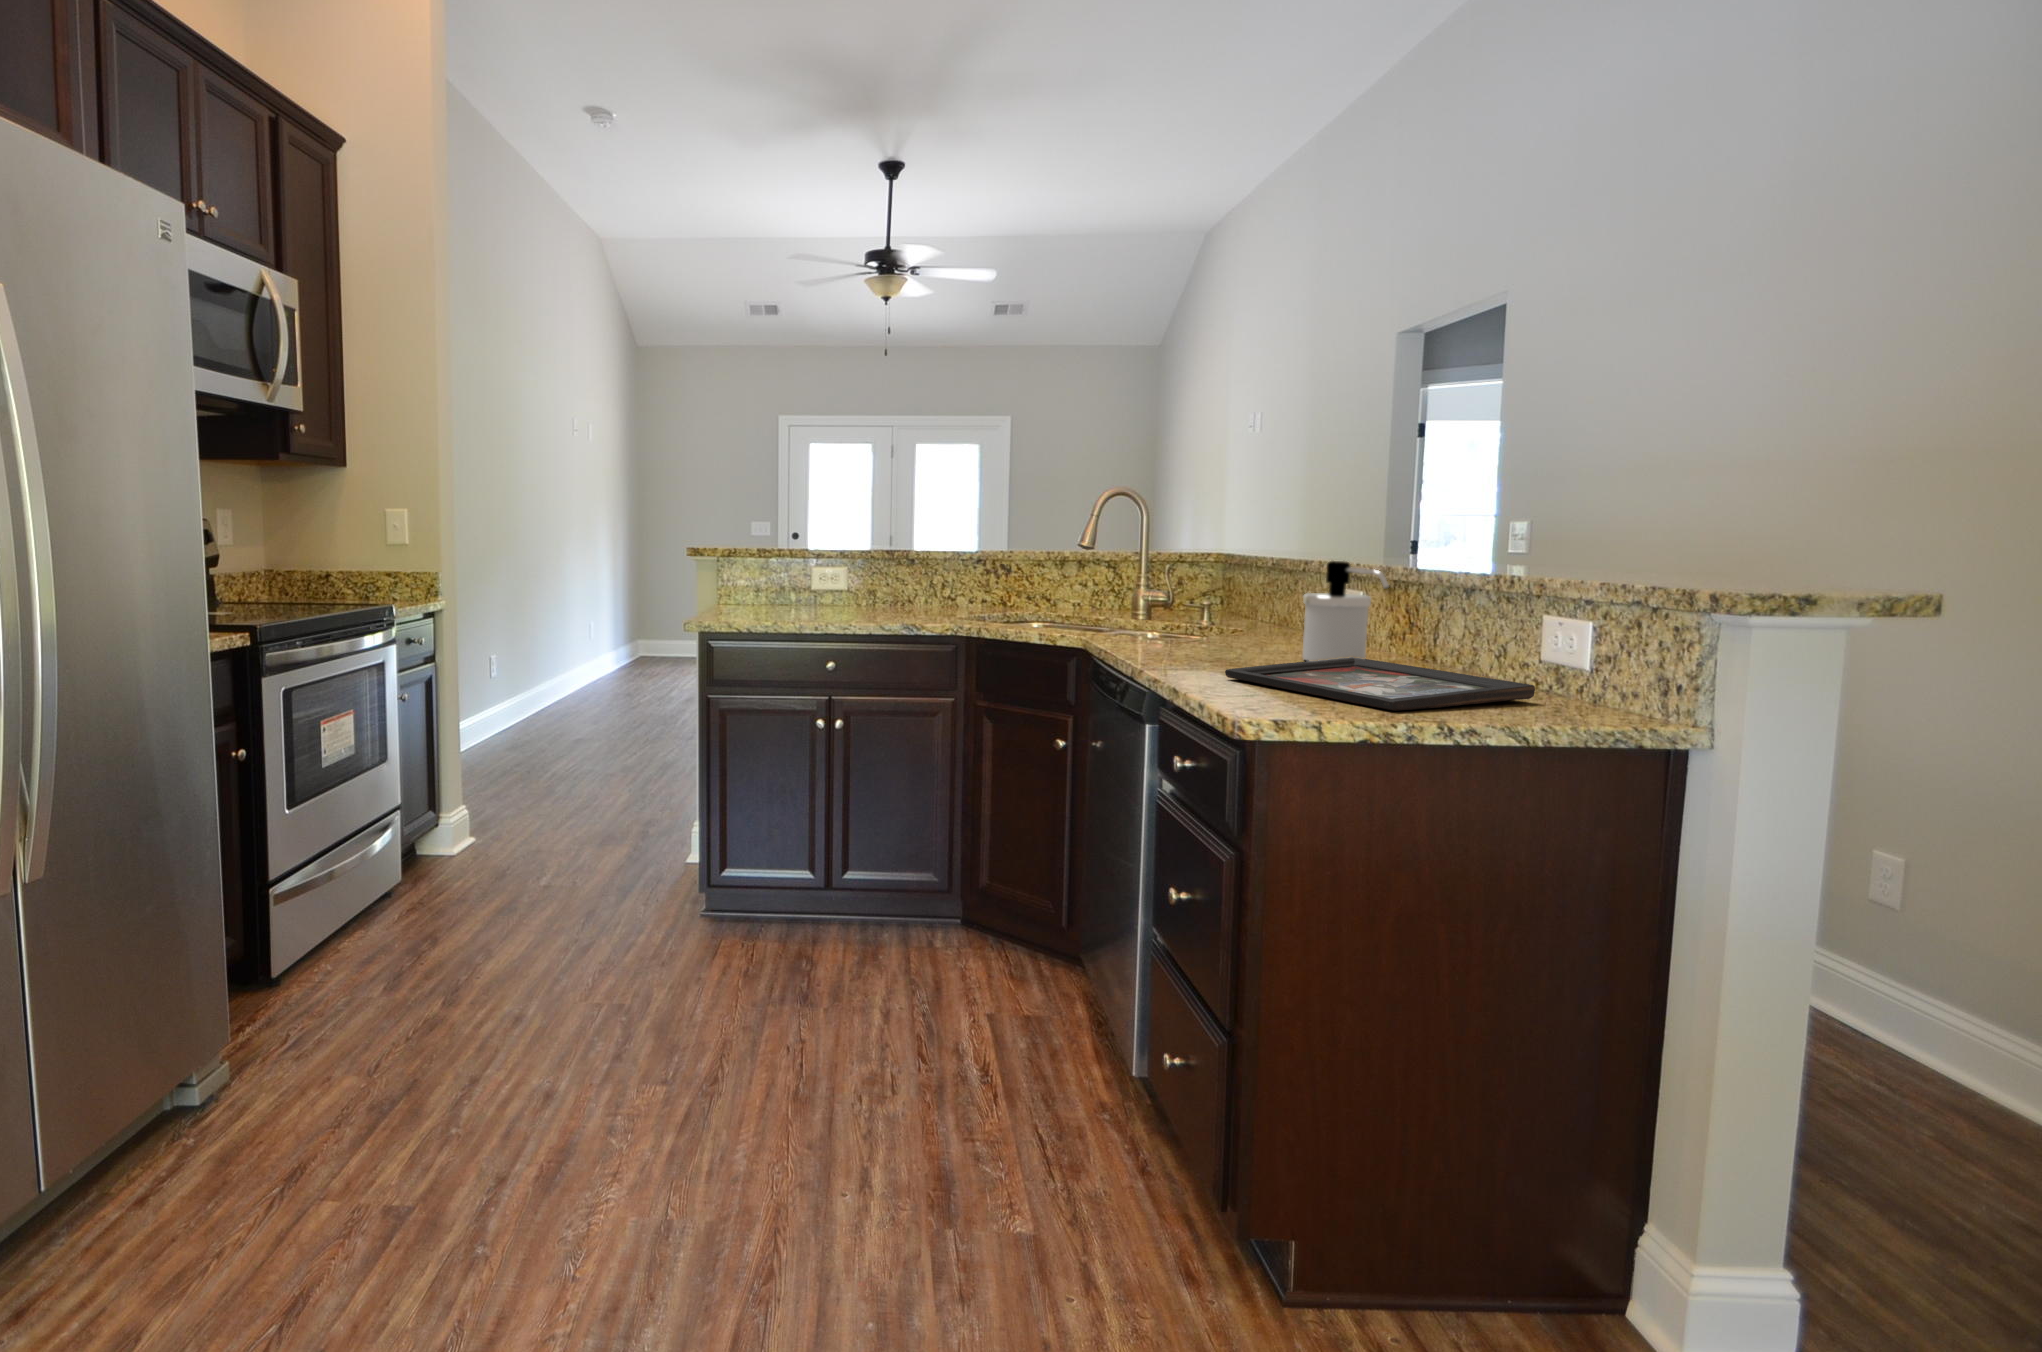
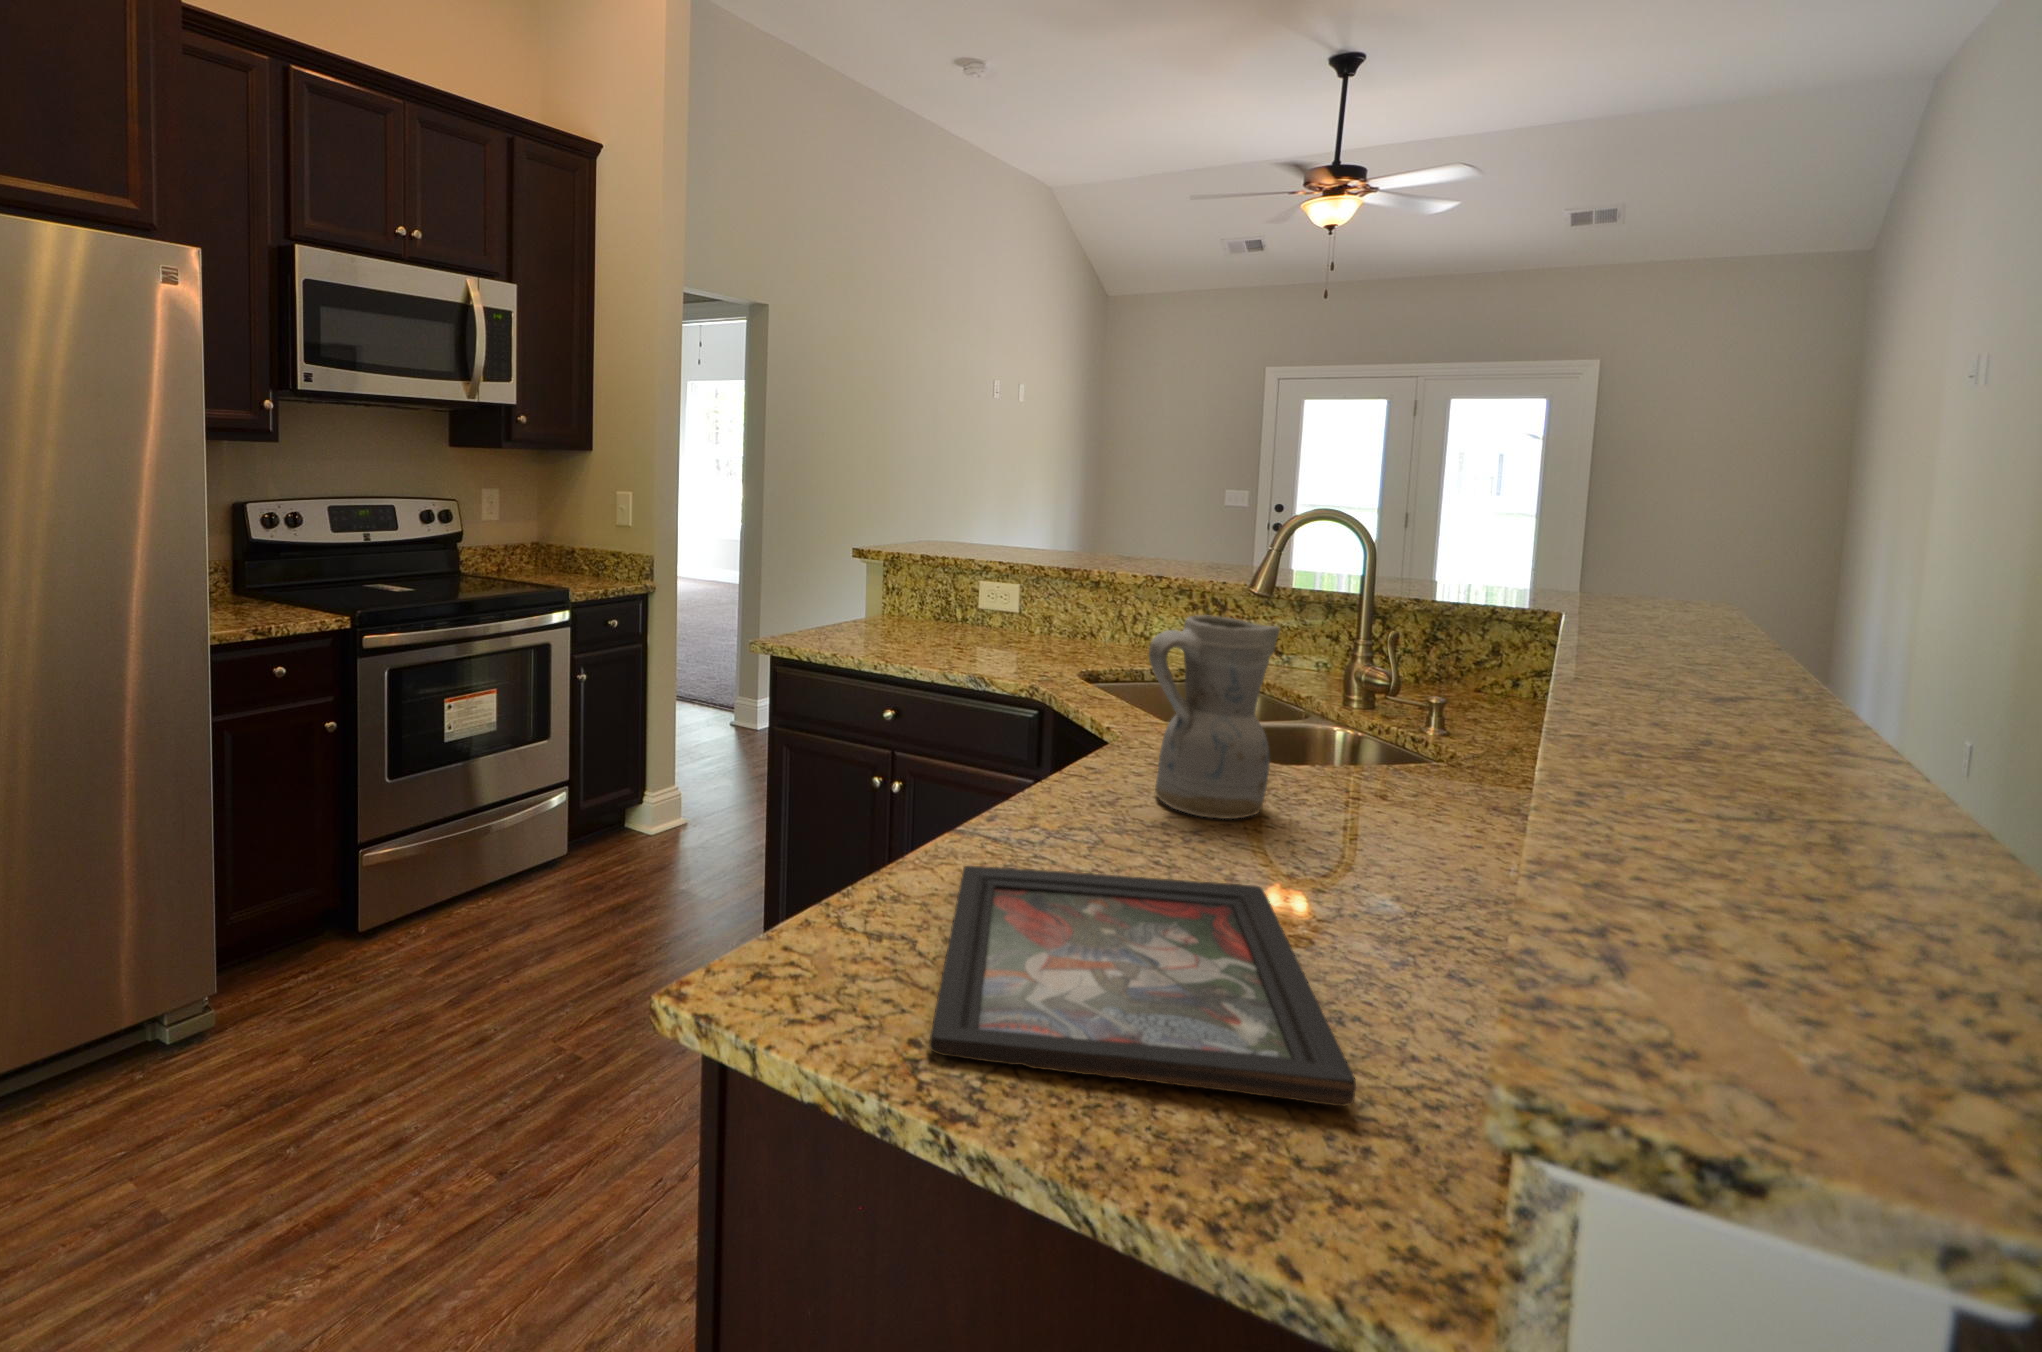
ceramic pitcher: none [1184,534,1255,654] -> present [1149,615,1280,819]
soap dispenser: present [1303,561,1389,661] -> none [1281,693,1406,891]

